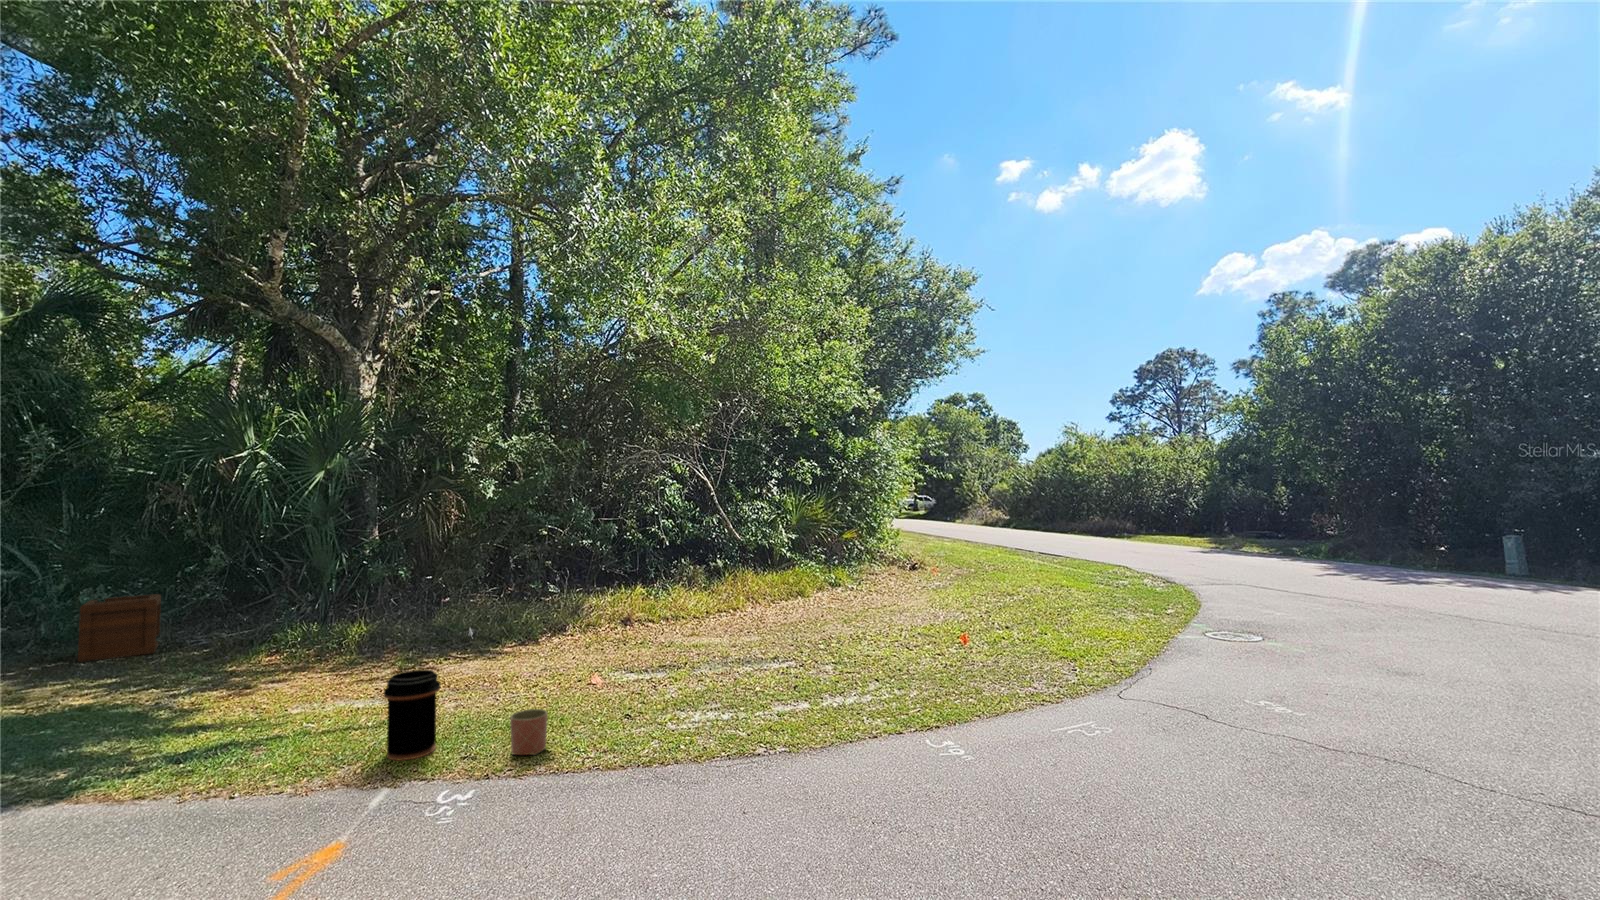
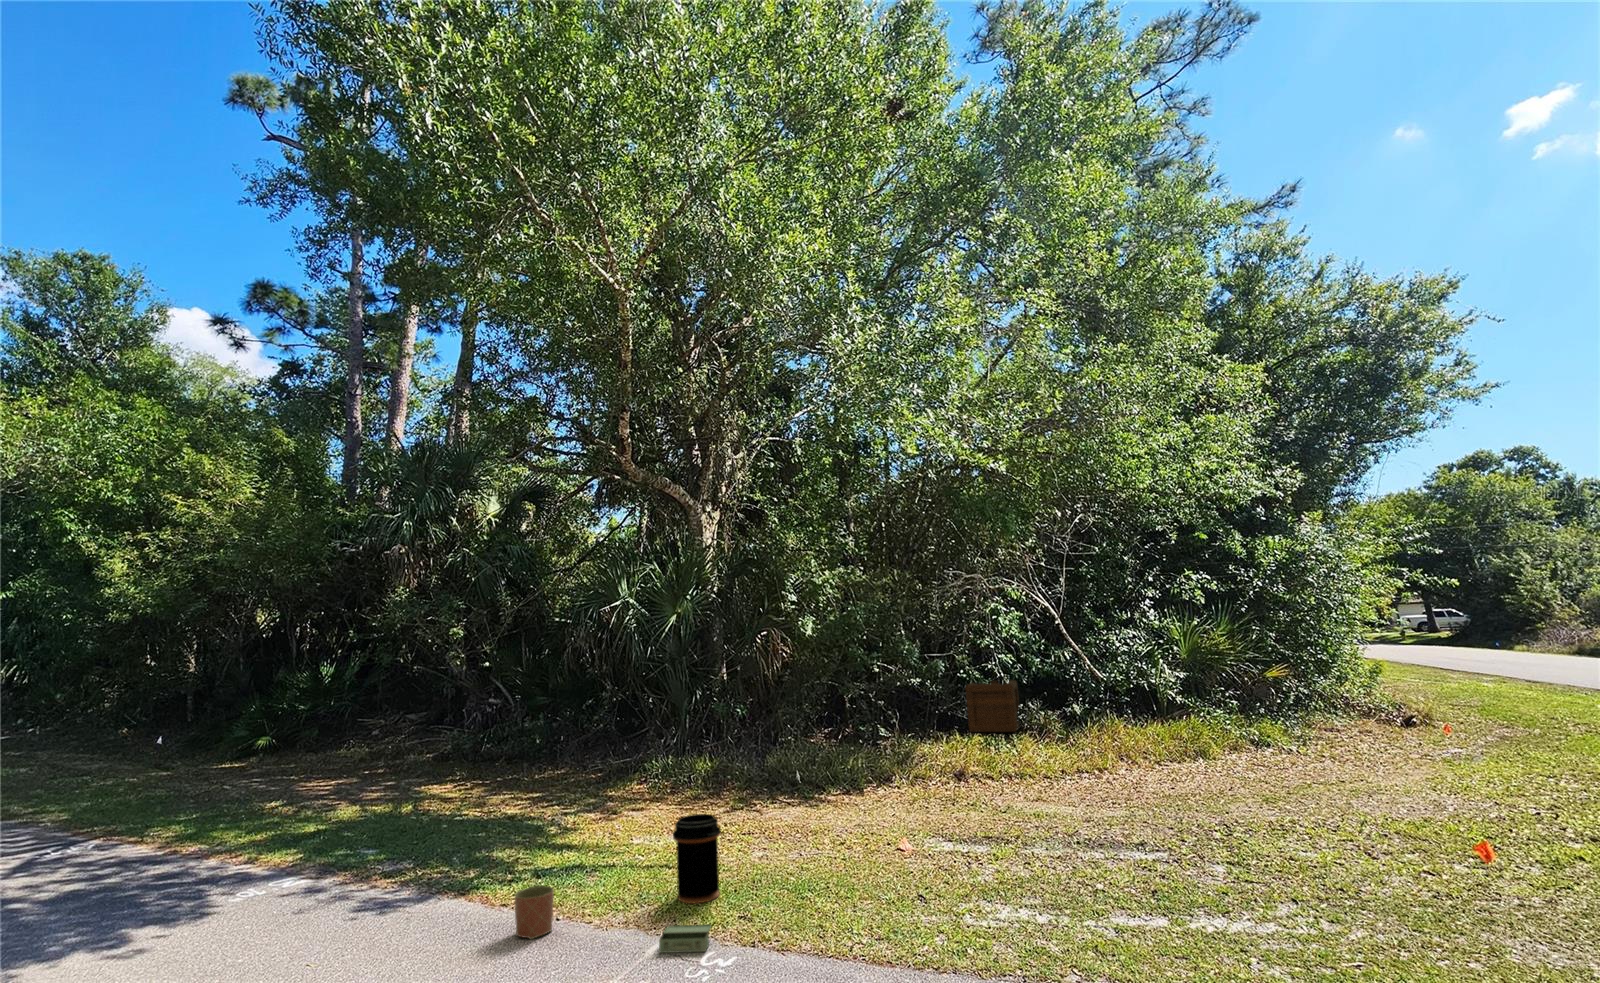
wooden crate: present [78,594,161,662] -> present [966,680,1021,732]
planter: present [510,709,548,755] -> present [515,886,554,939]
toolbox: none [395,774,451,810] -> present [659,924,712,953]

